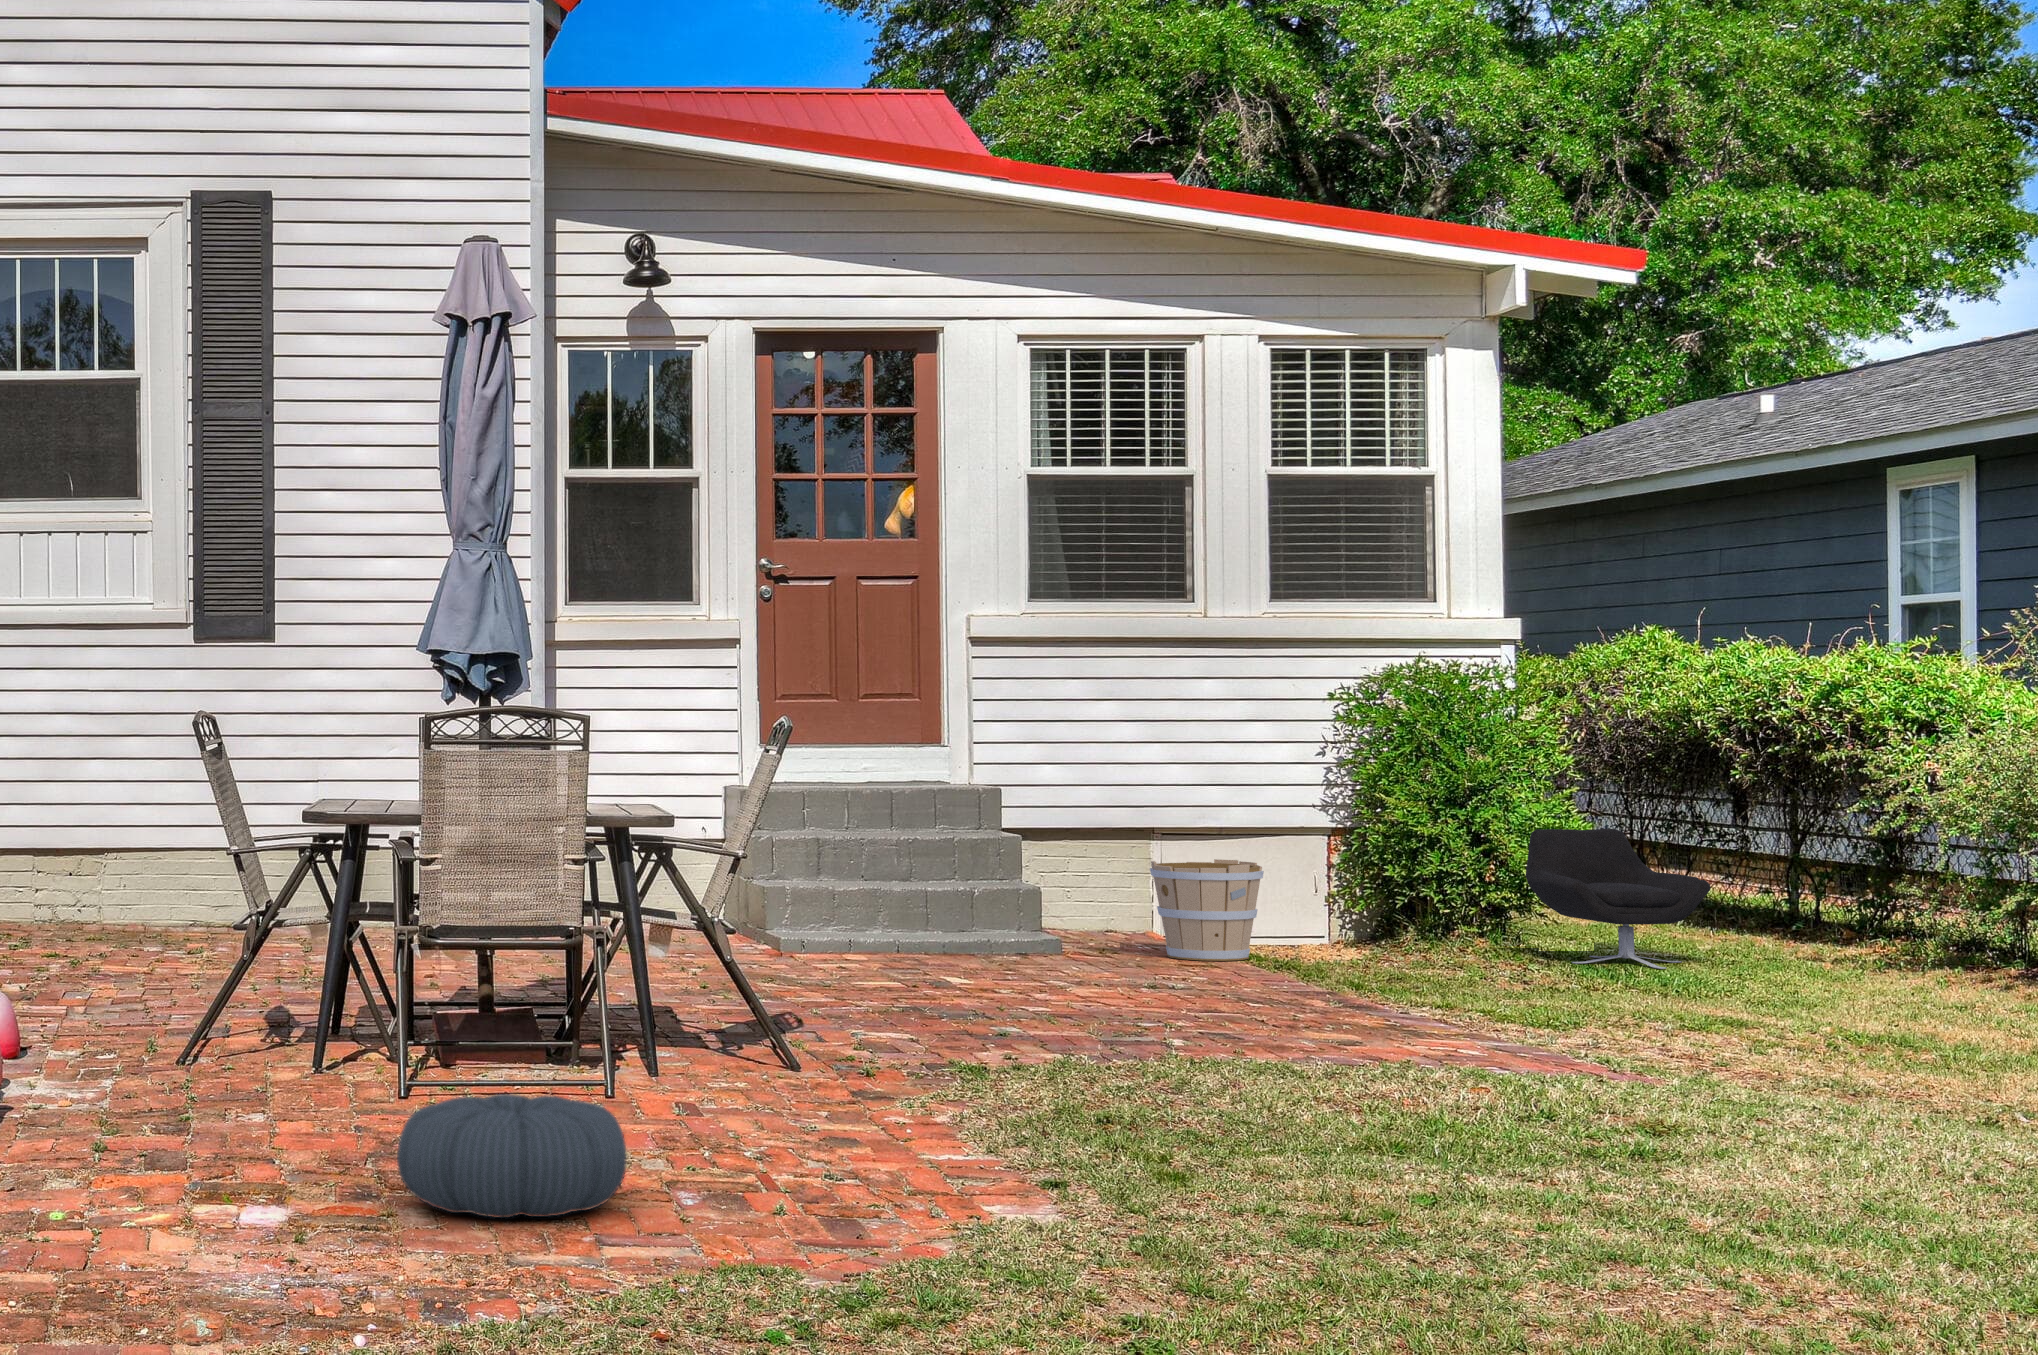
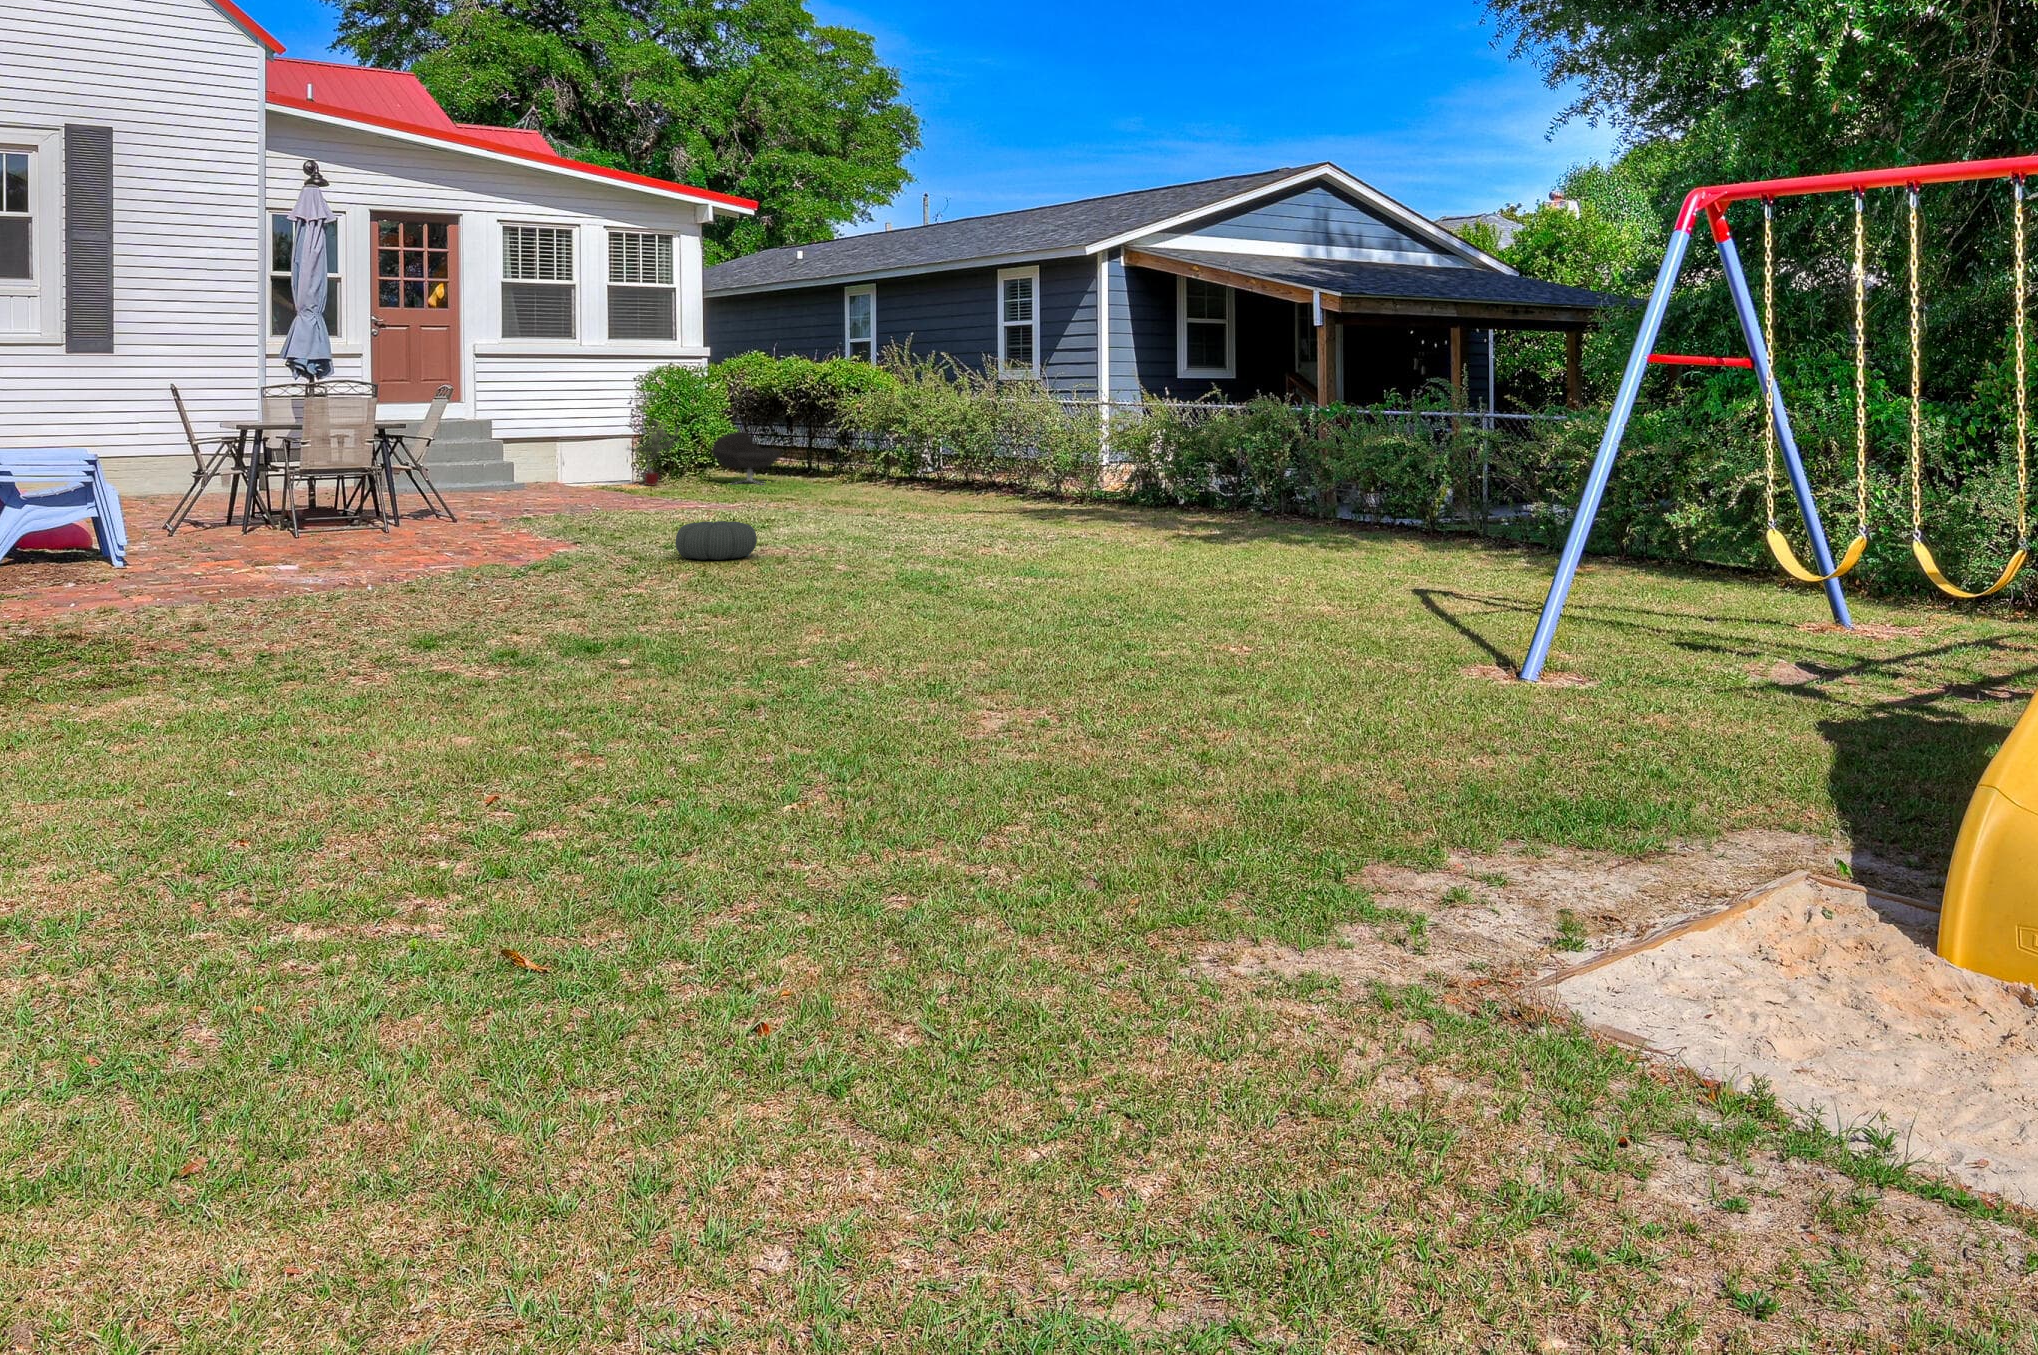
potted tree: none [1315,792,1444,959] -> present [628,419,679,486]
wooden bucket: present [1150,859,1264,961] -> none [554,448,605,489]
pouf: present [397,1094,627,1218] -> present [675,521,757,560]

